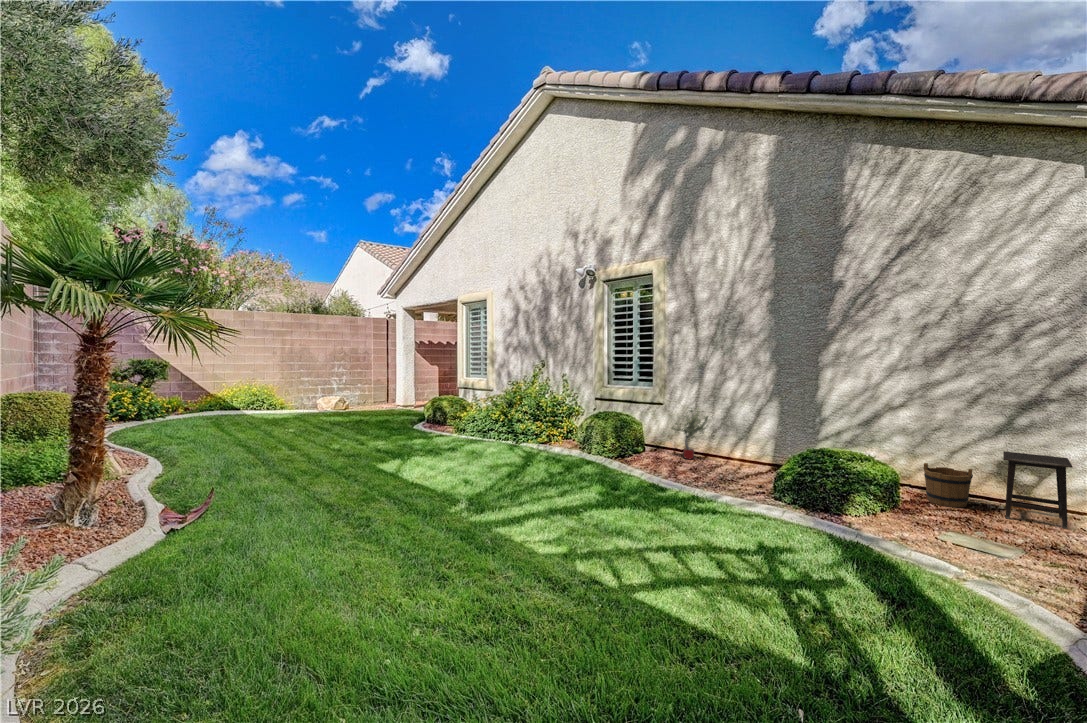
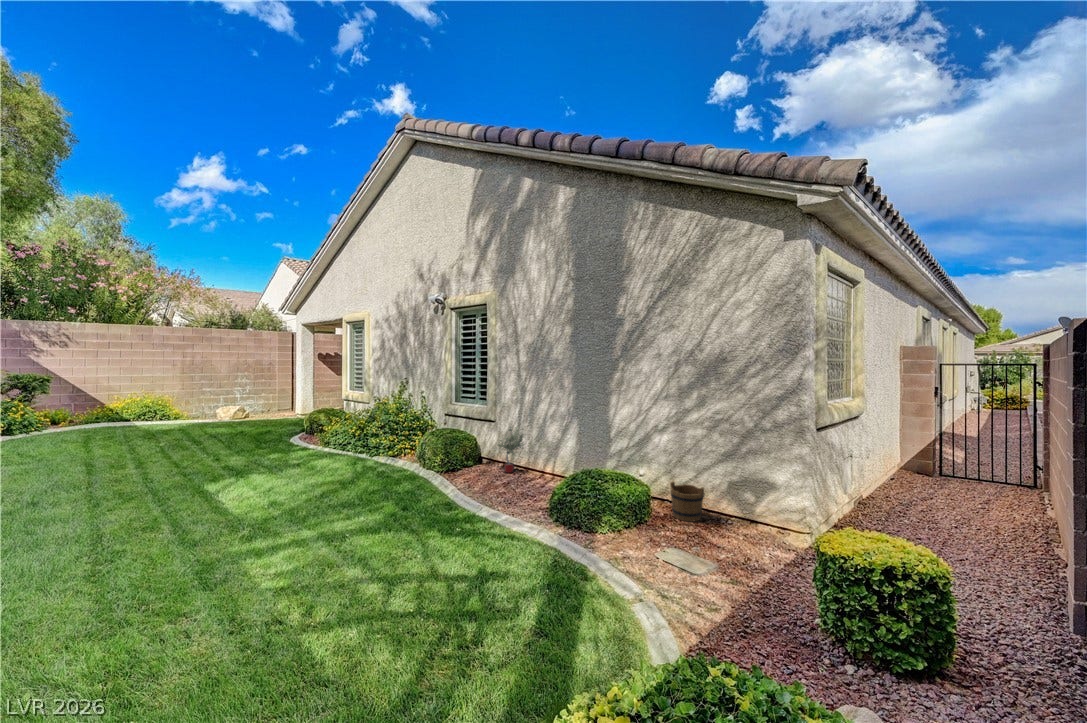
side table: present [1003,451,1072,529] -> none [718,472,770,543]

